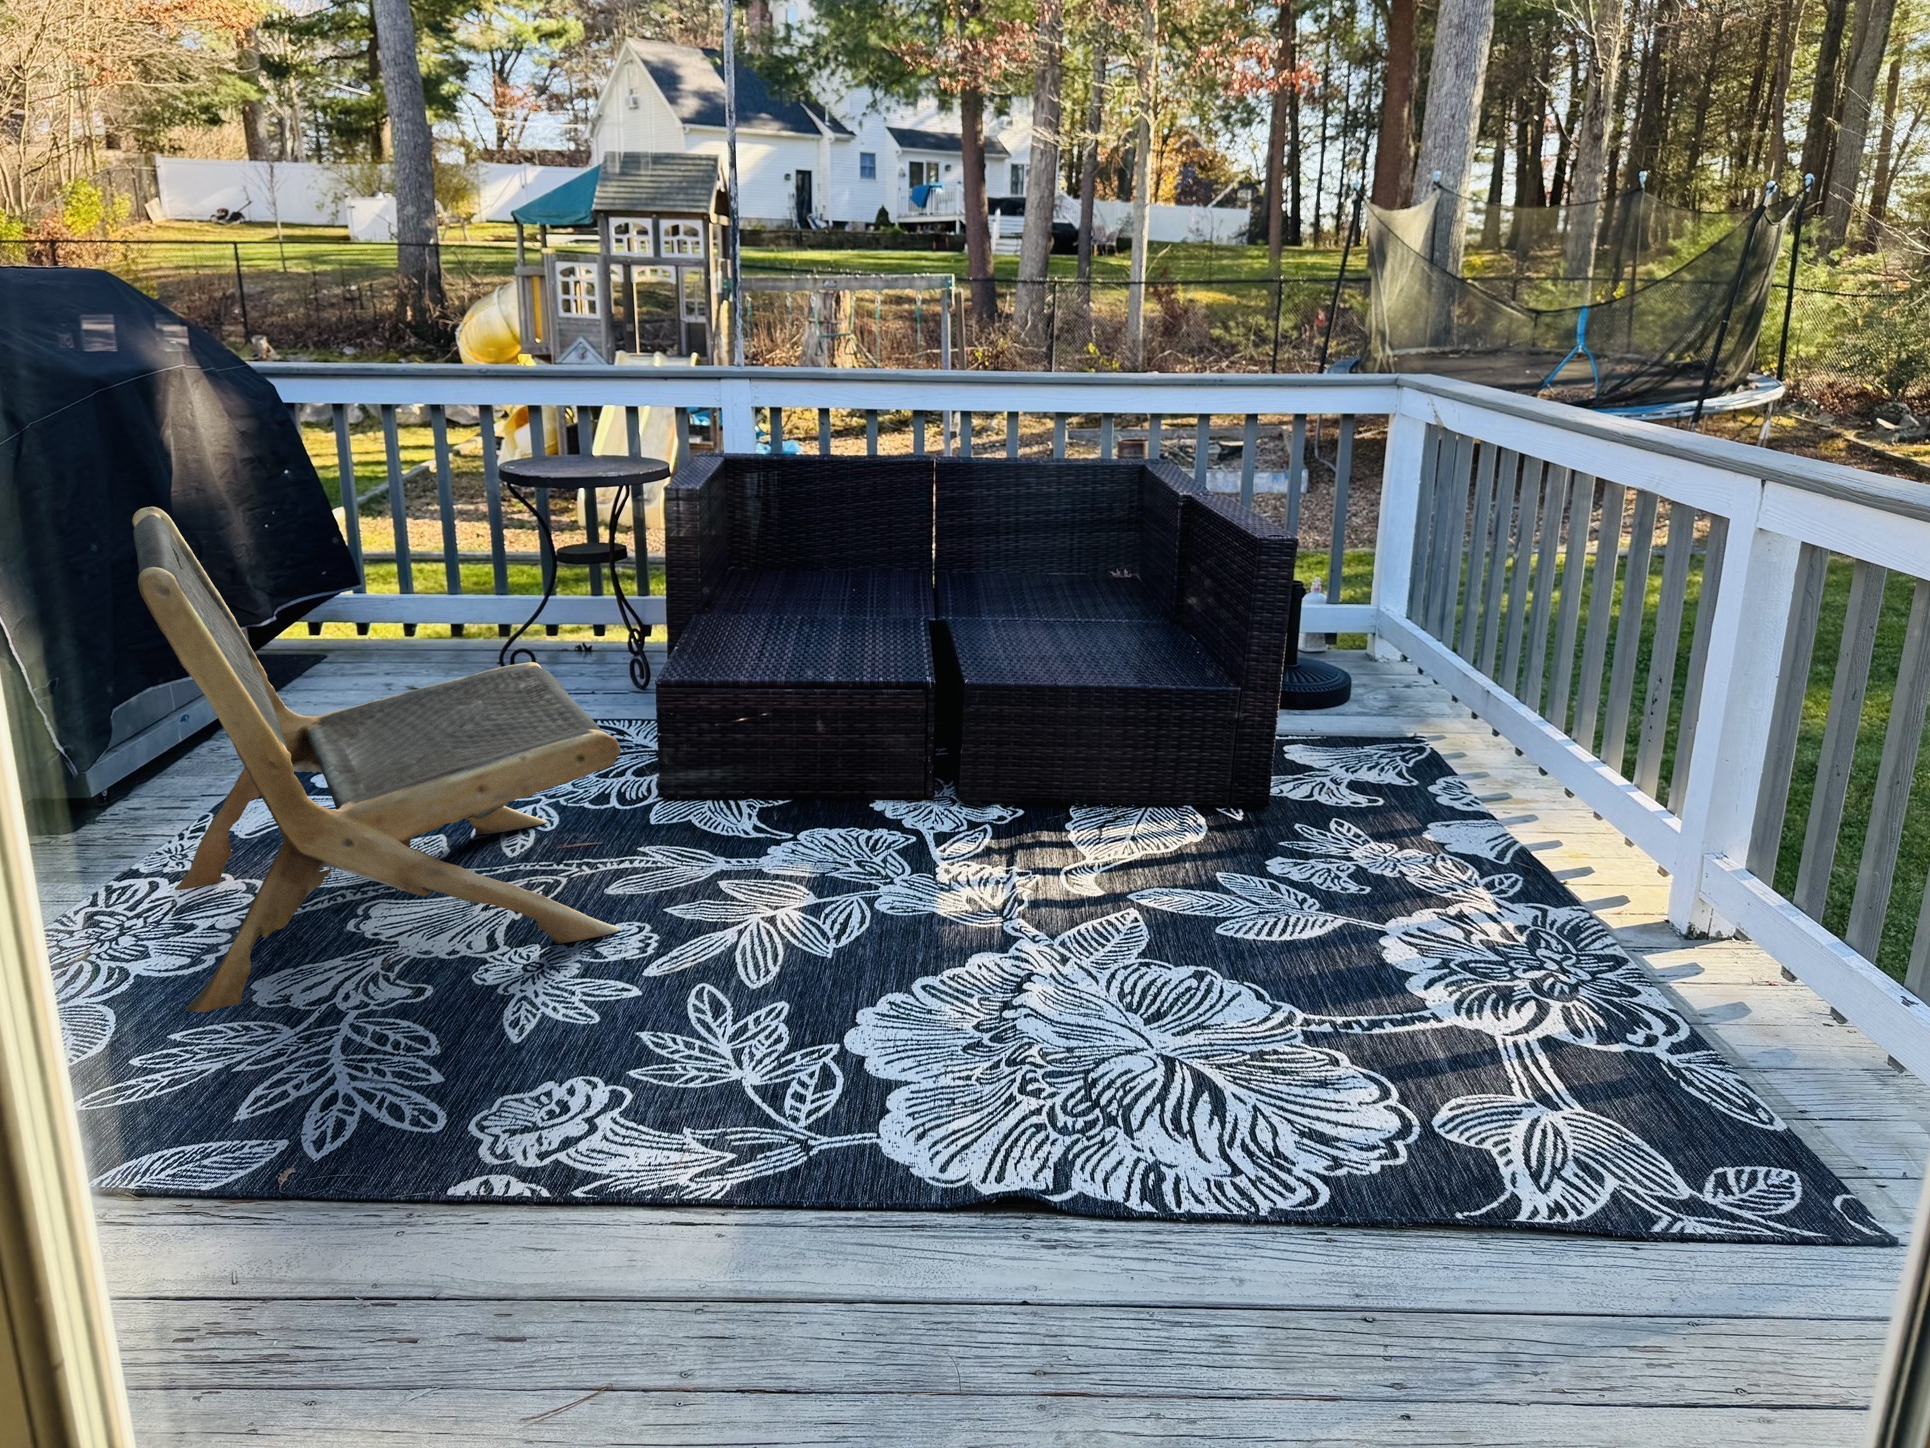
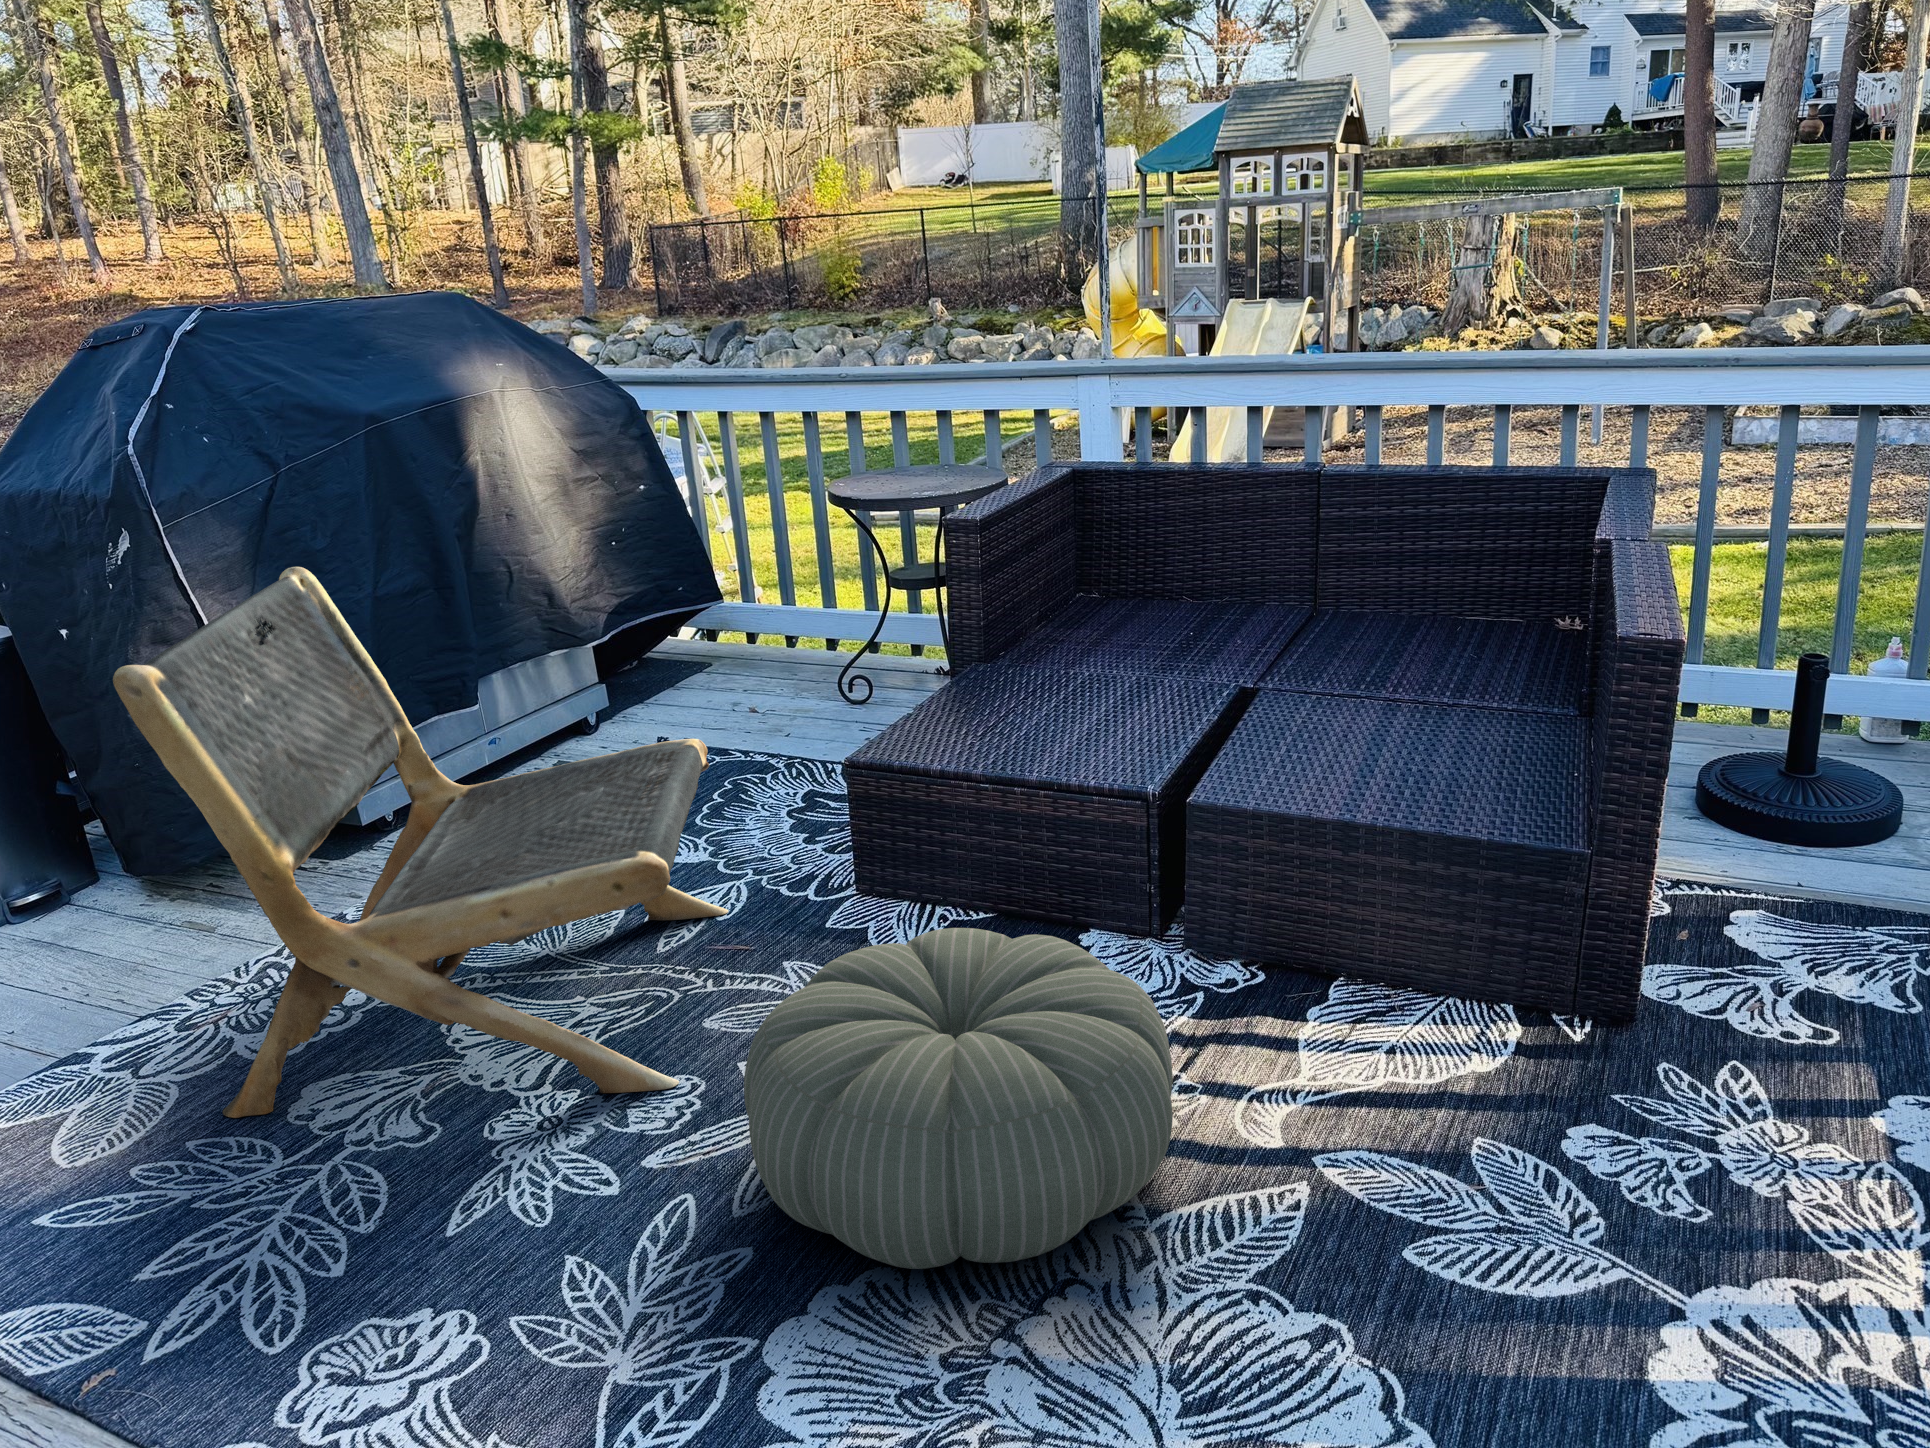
pouf: none [732,769,1061,991] -> present [744,928,1173,1269]

